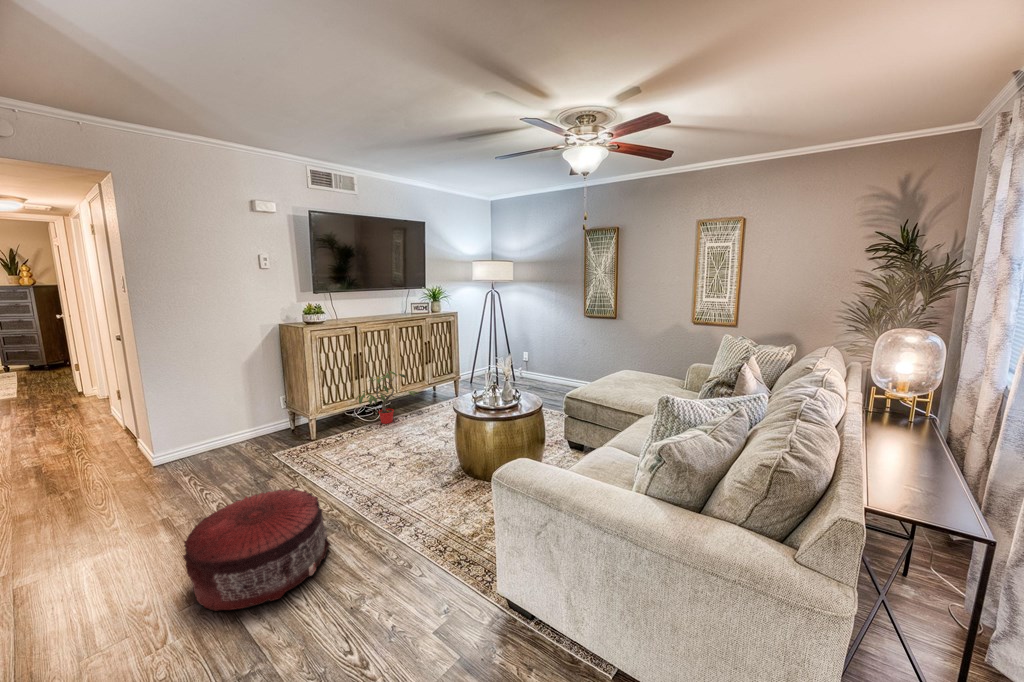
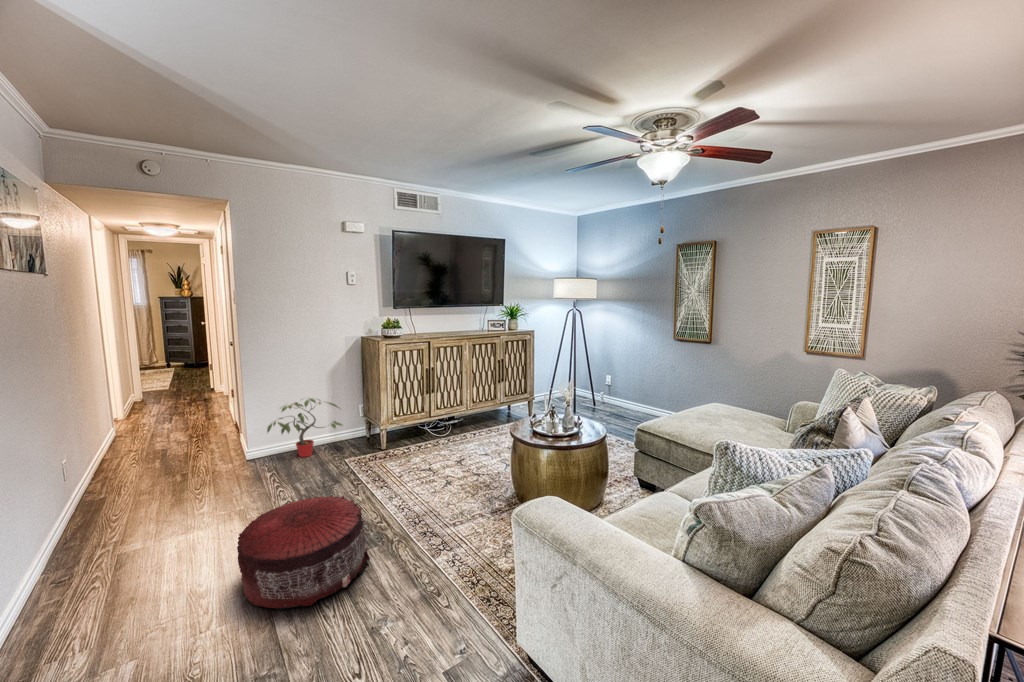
potted plant: present [356,371,417,424] -> present [267,398,342,457]

